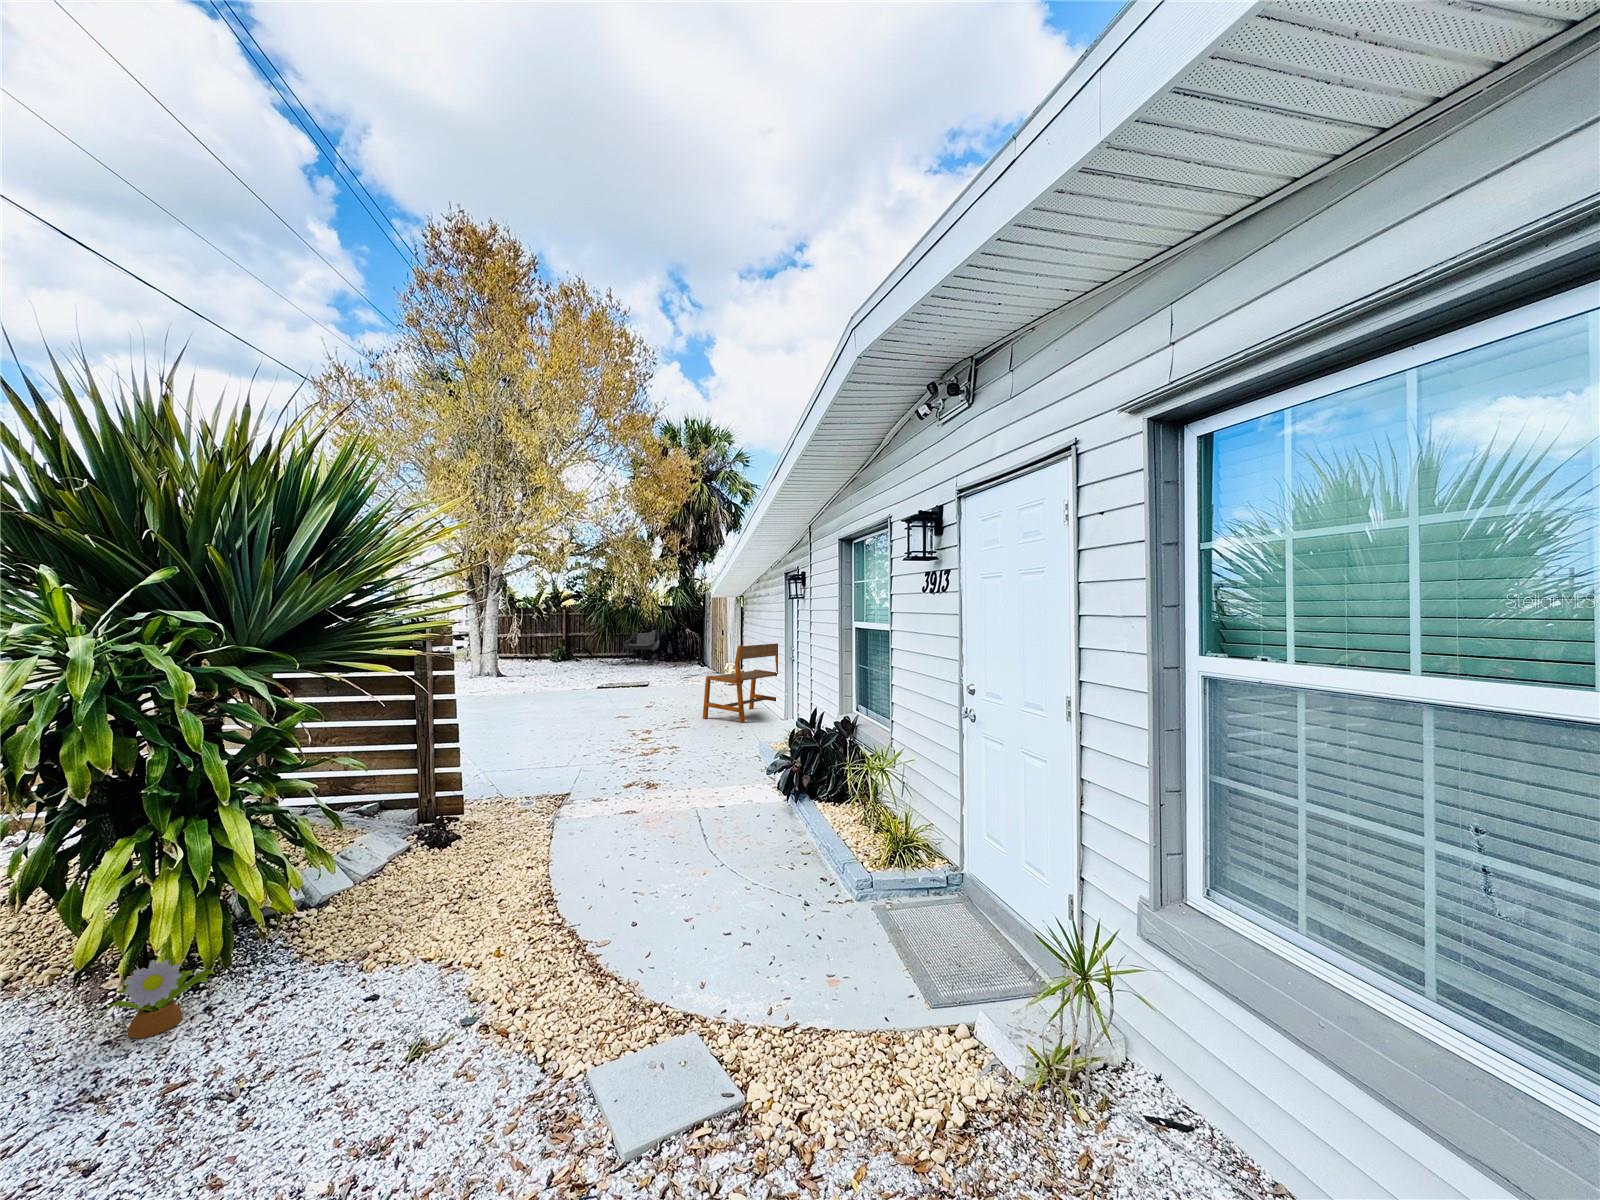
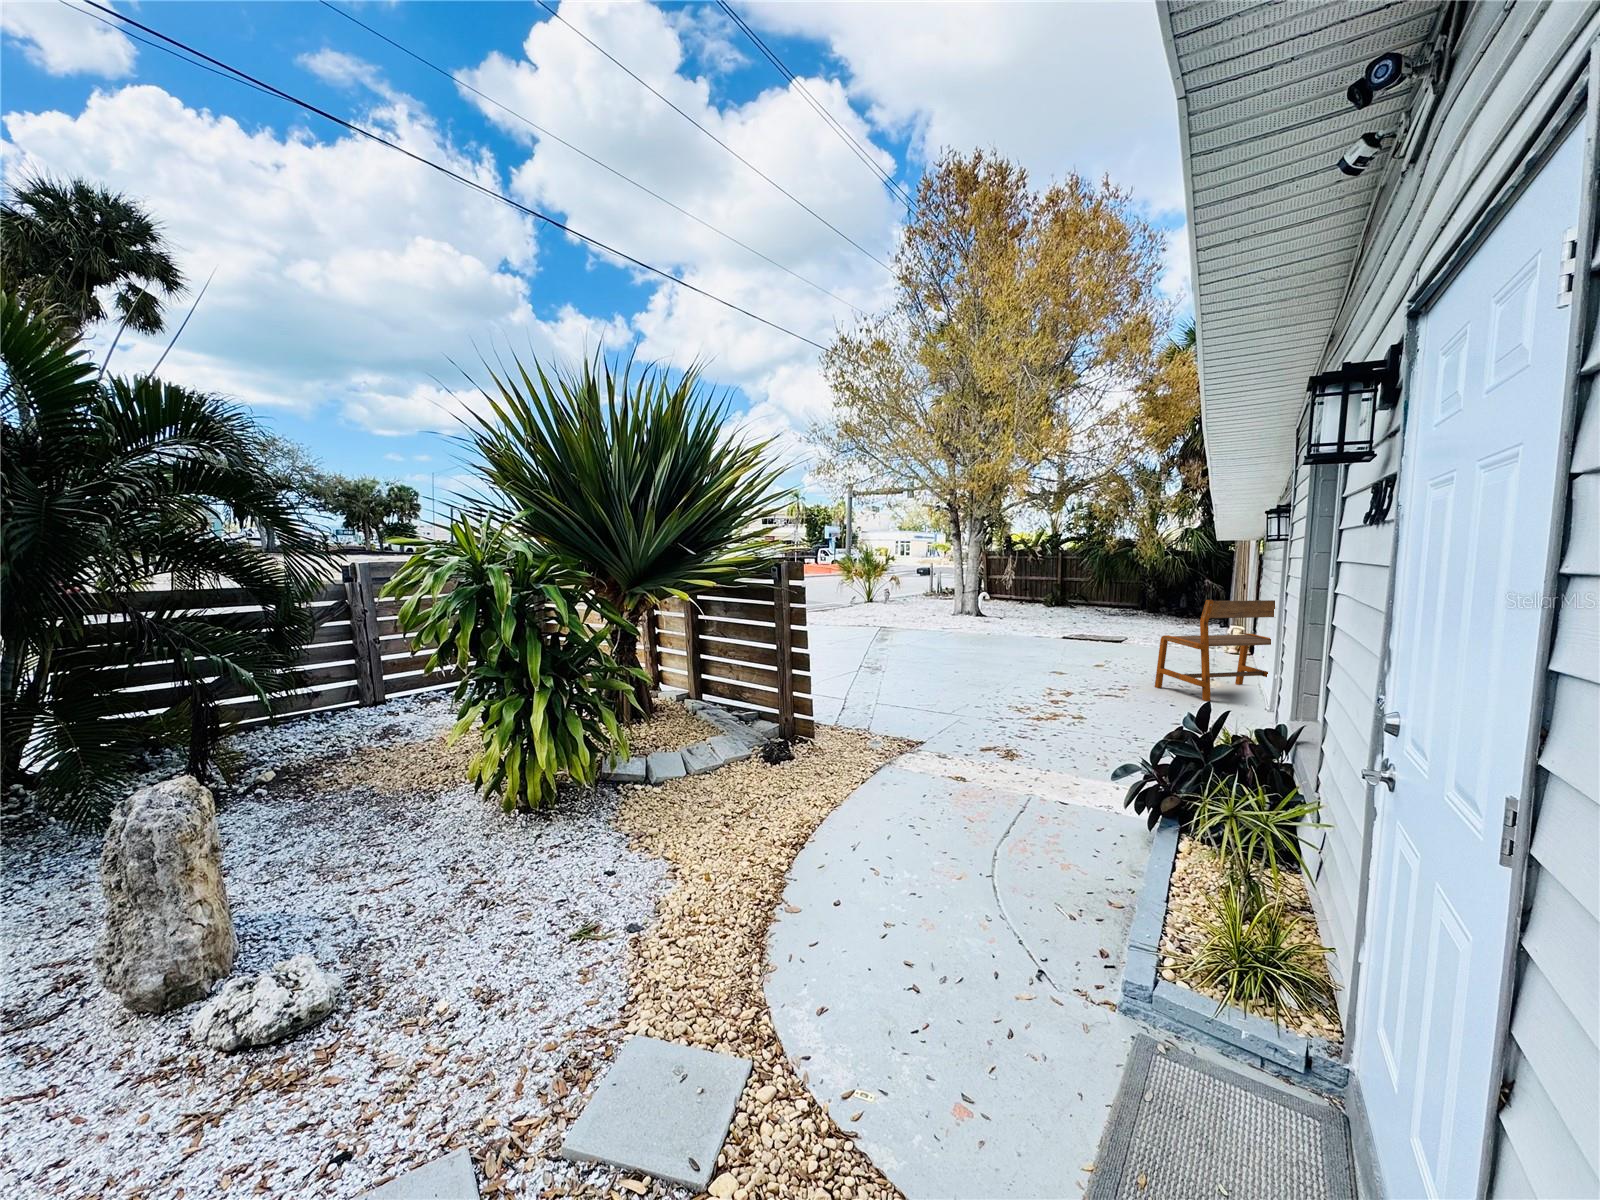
lounge chair: present [624,628,660,665] -> none [1121,574,1167,616]
decorative plant: present [101,959,215,1038] -> none [487,793,549,844]

